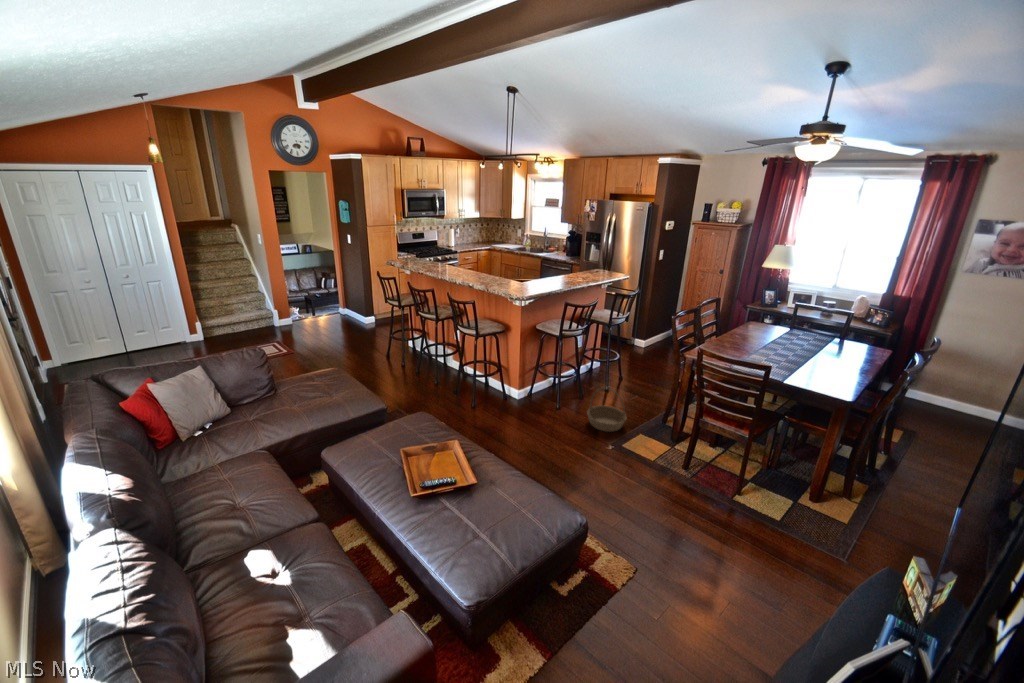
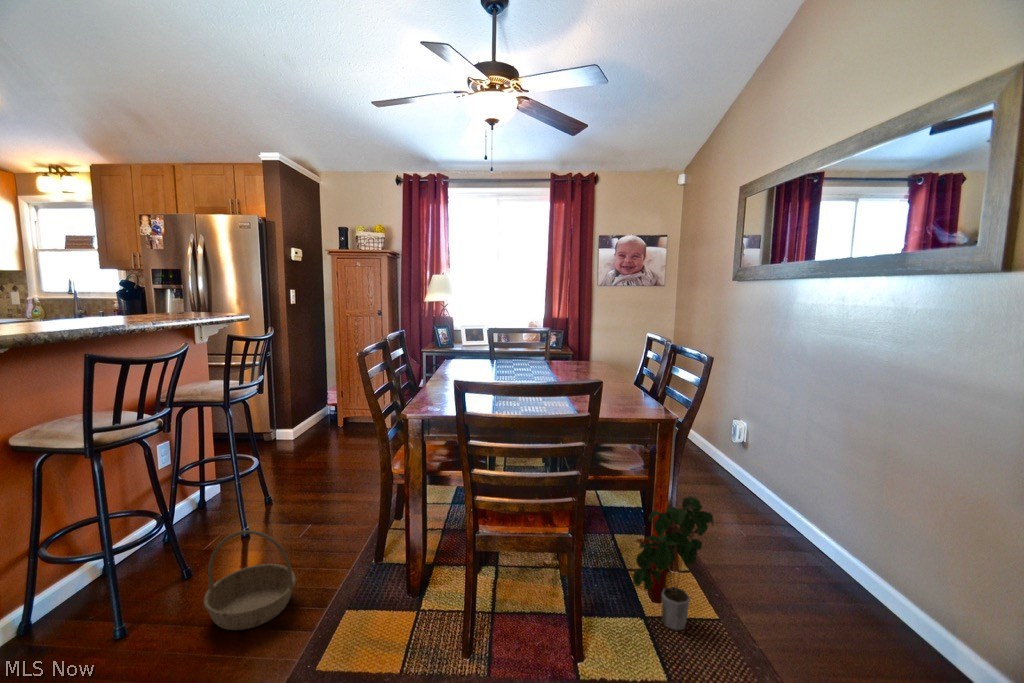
potted plant: none [810,459,906,540] -> present [633,496,713,630]

